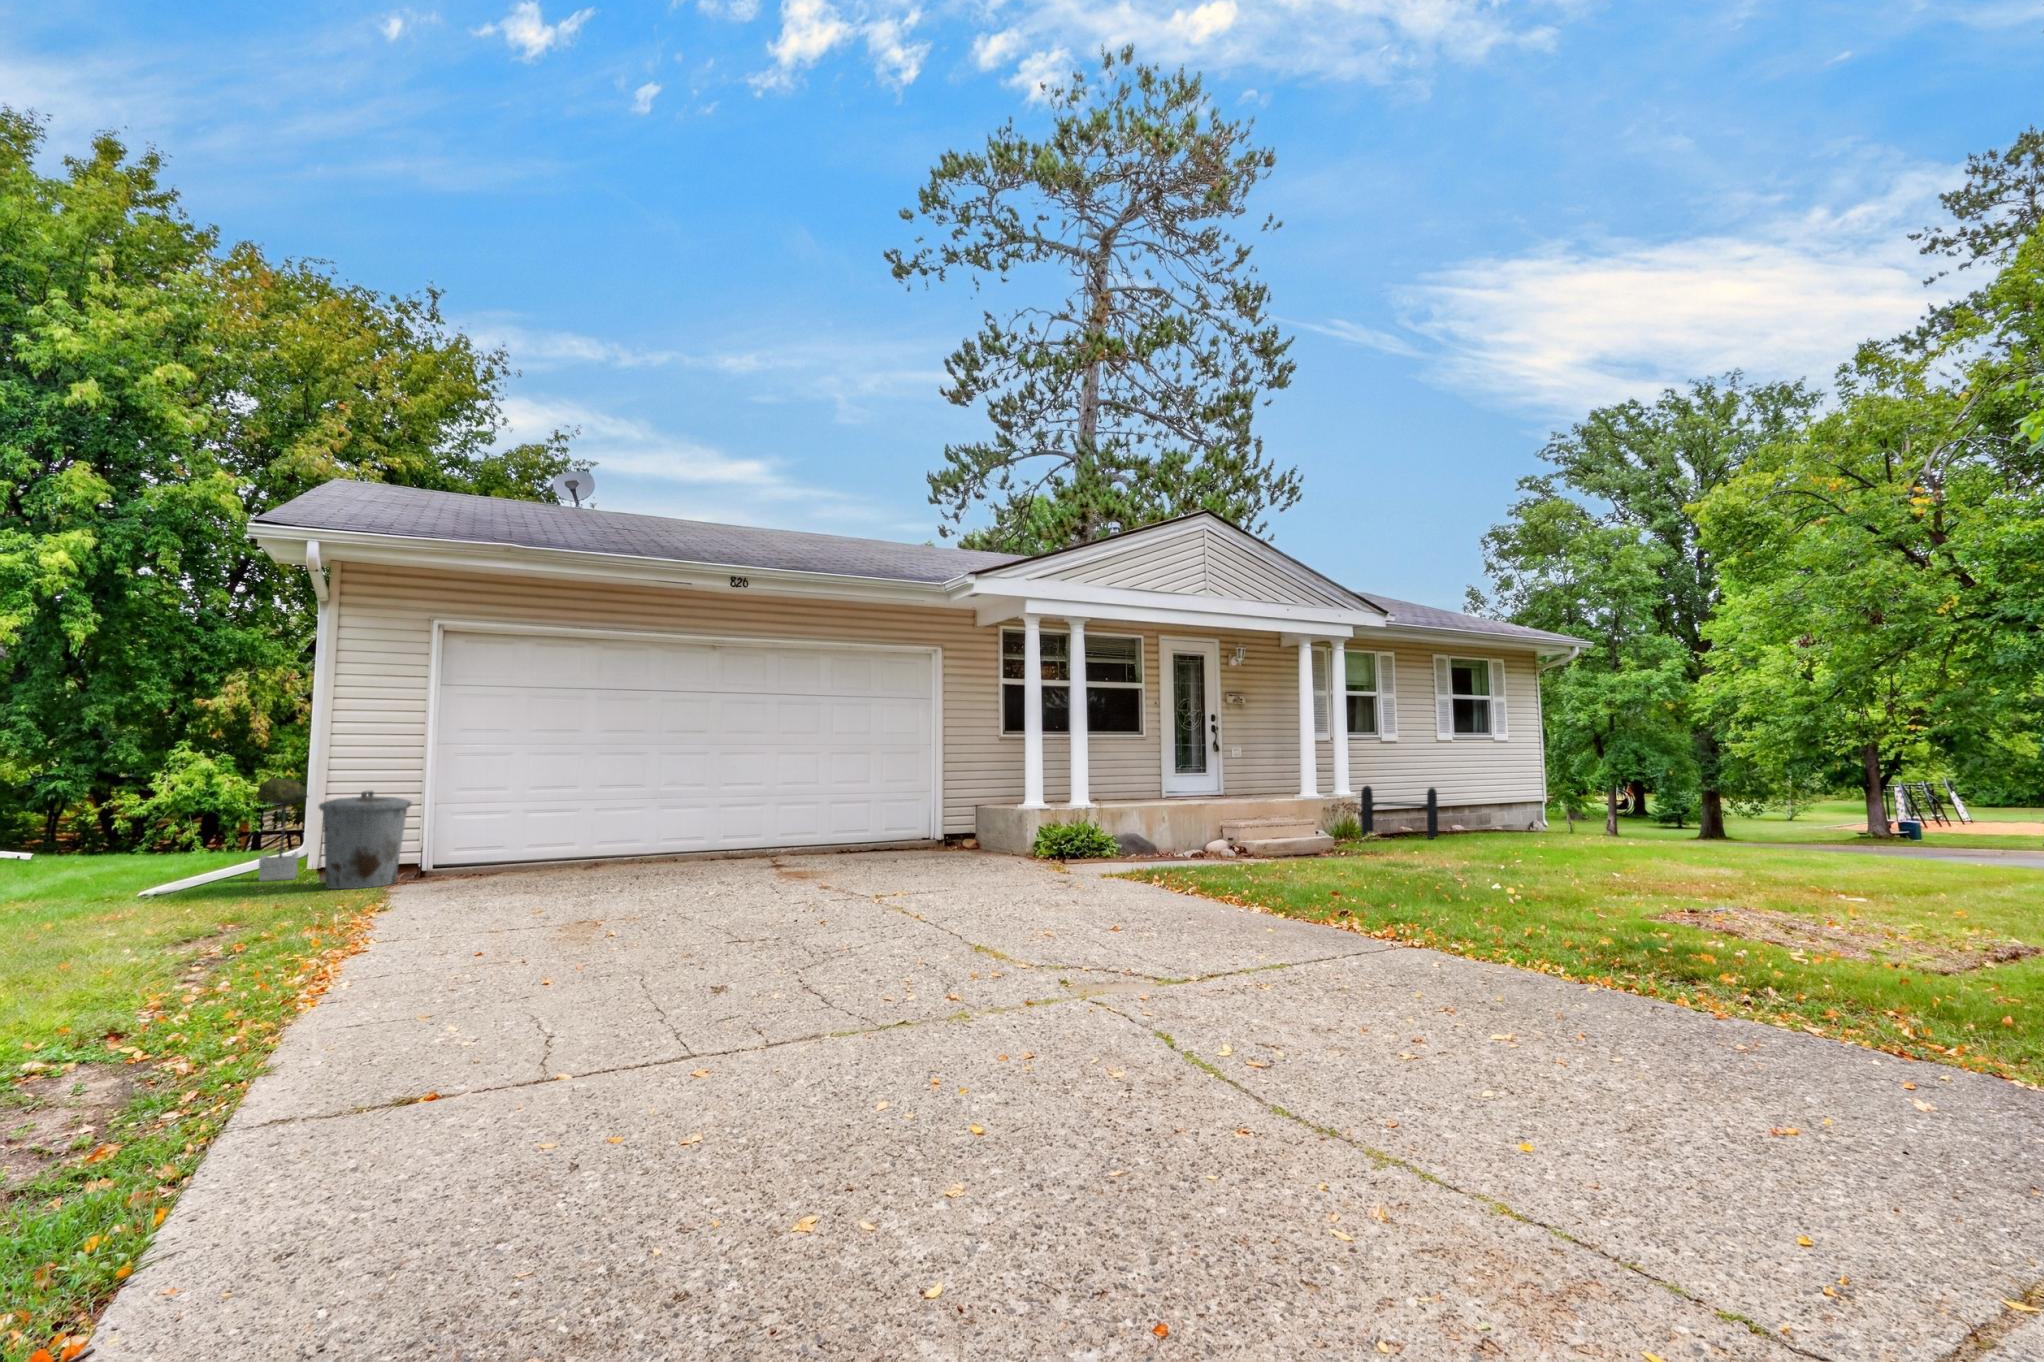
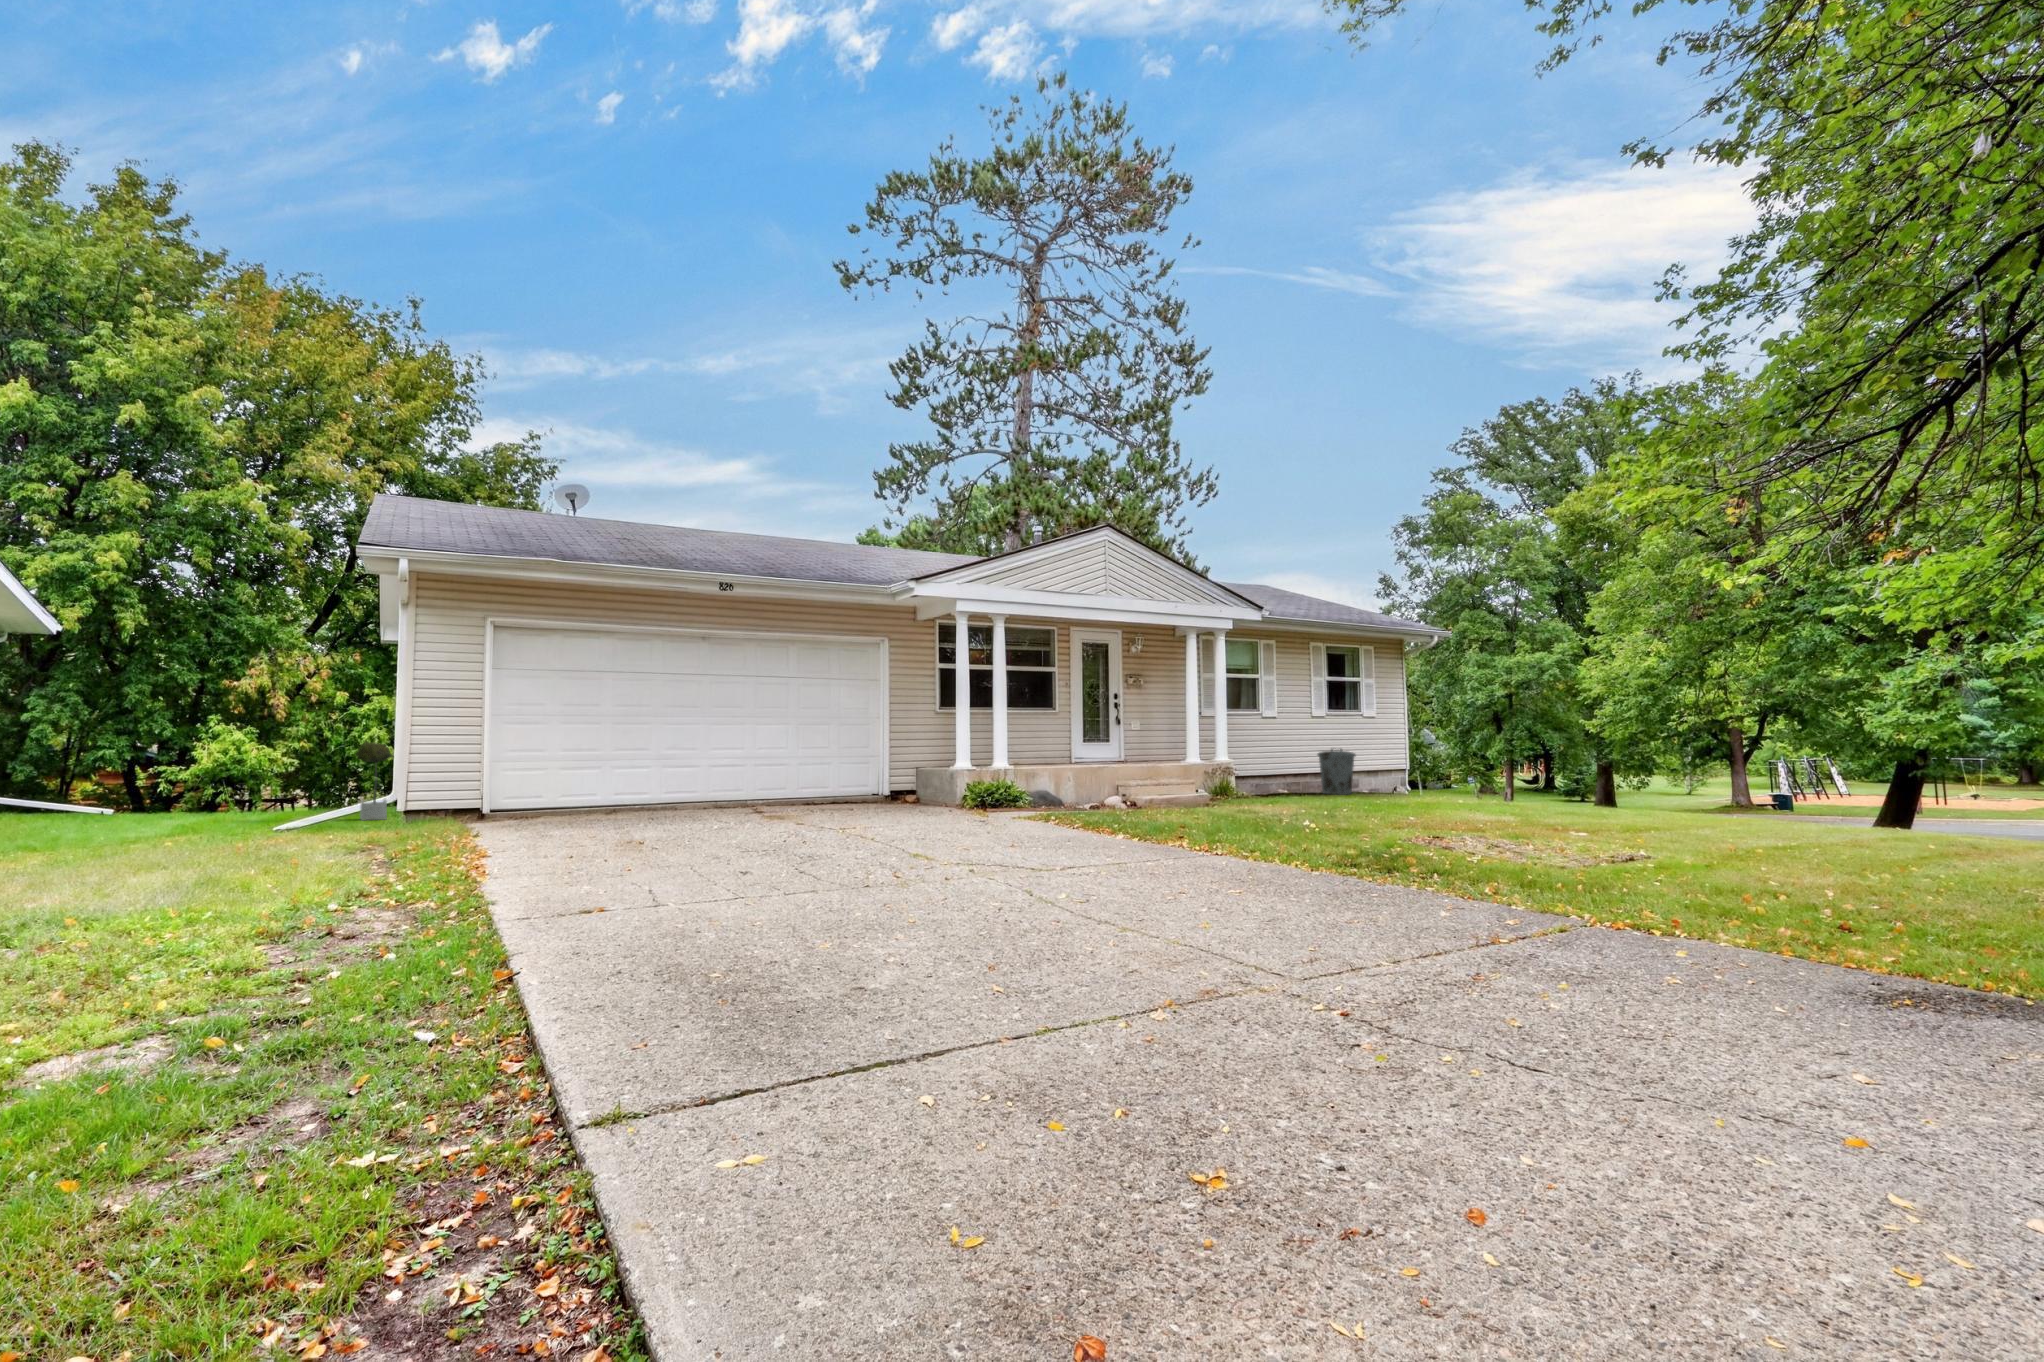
bench: present [1361,786,1438,839] -> none [1244,754,1309,799]
trash can: present [319,791,412,889] -> present [1318,749,1356,795]

